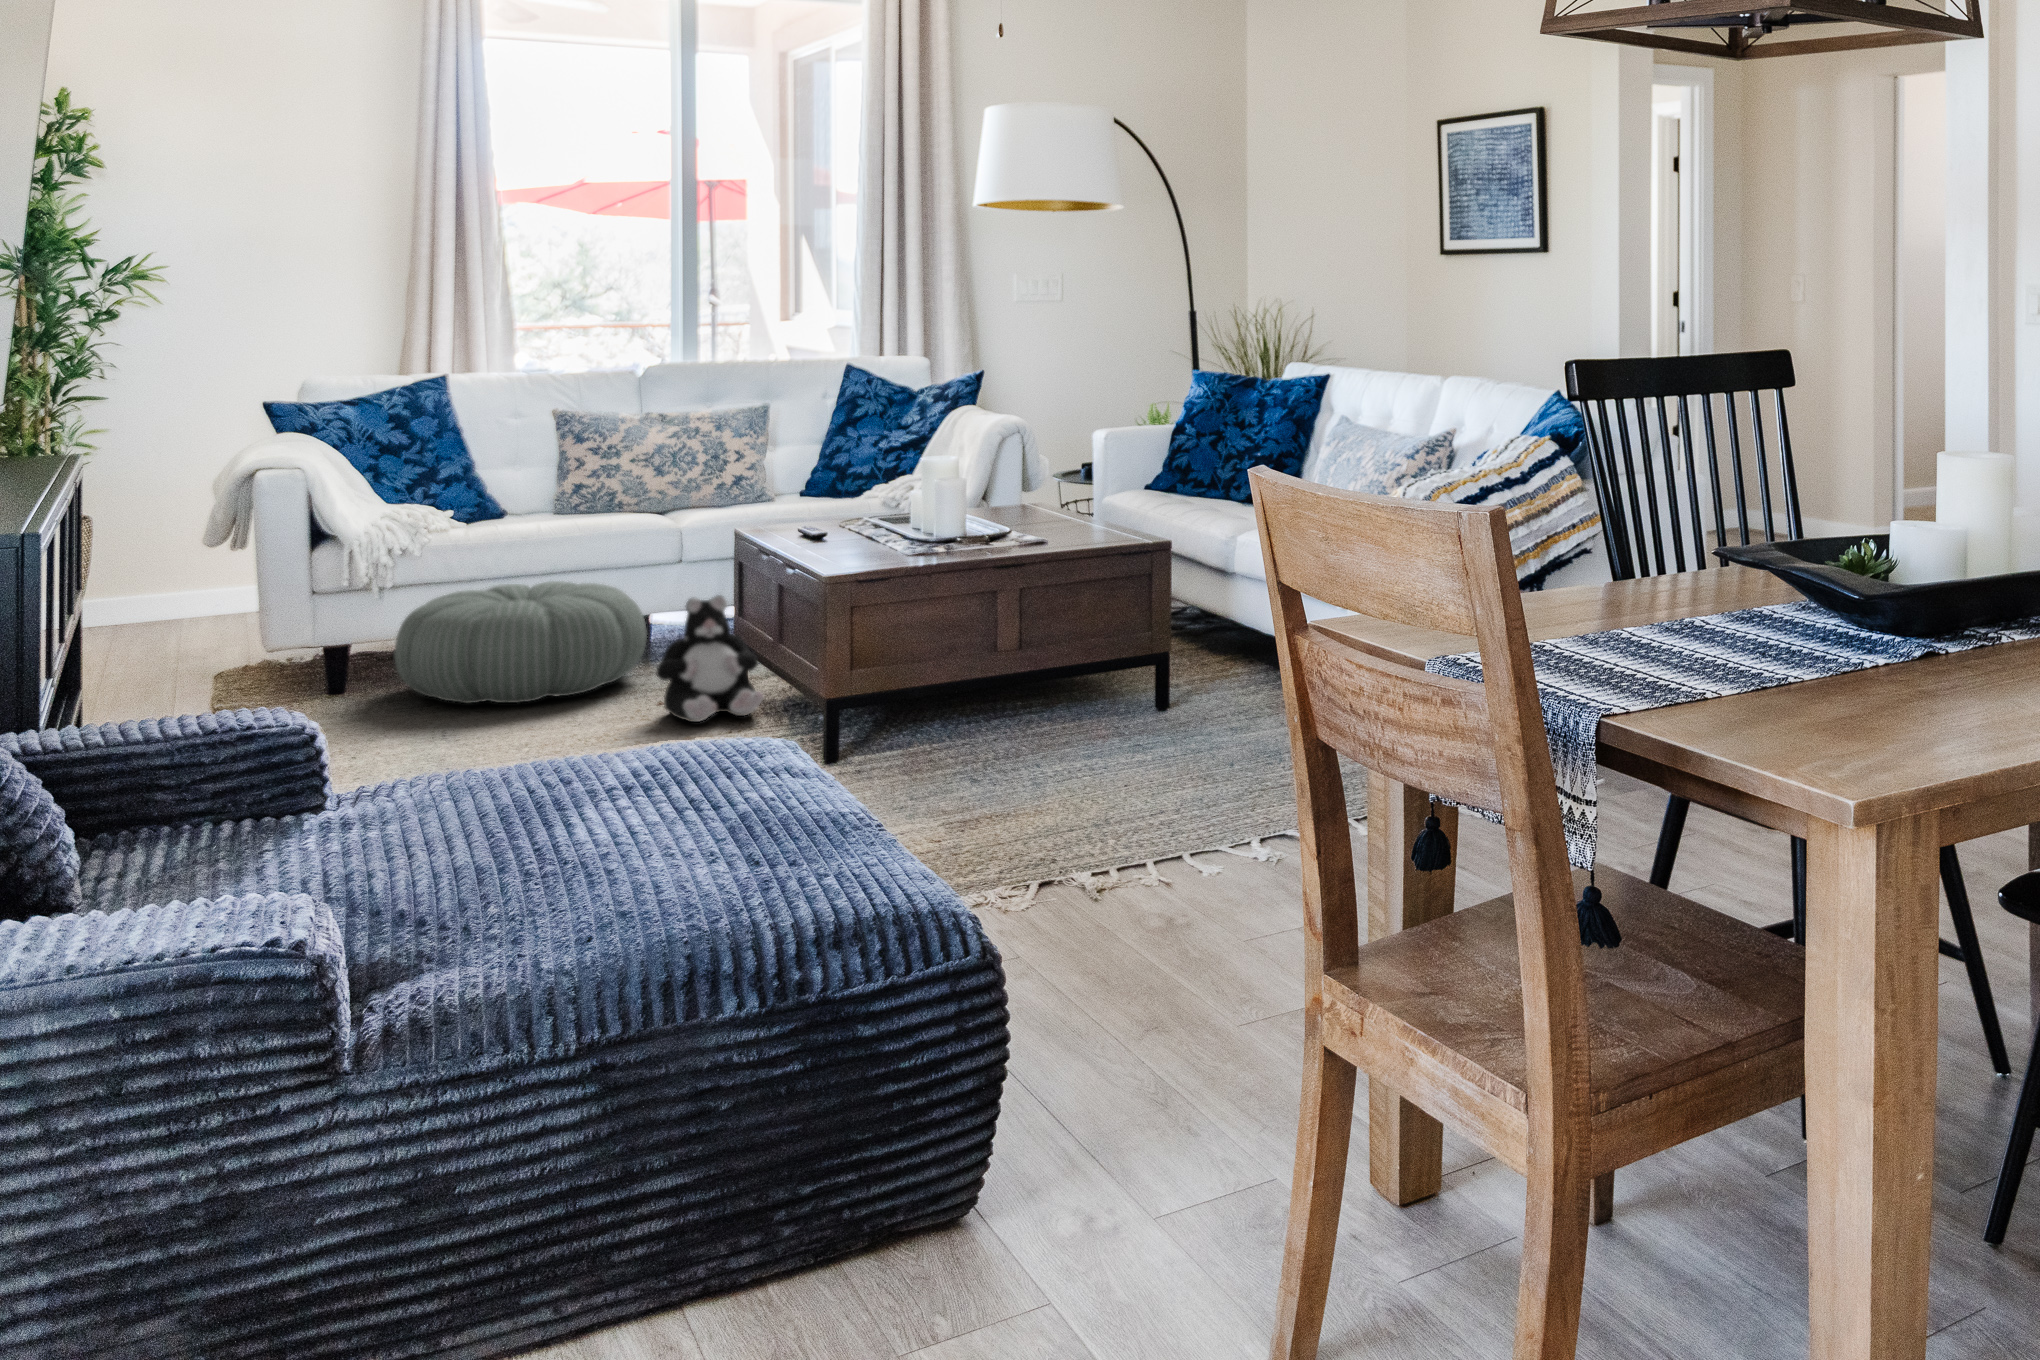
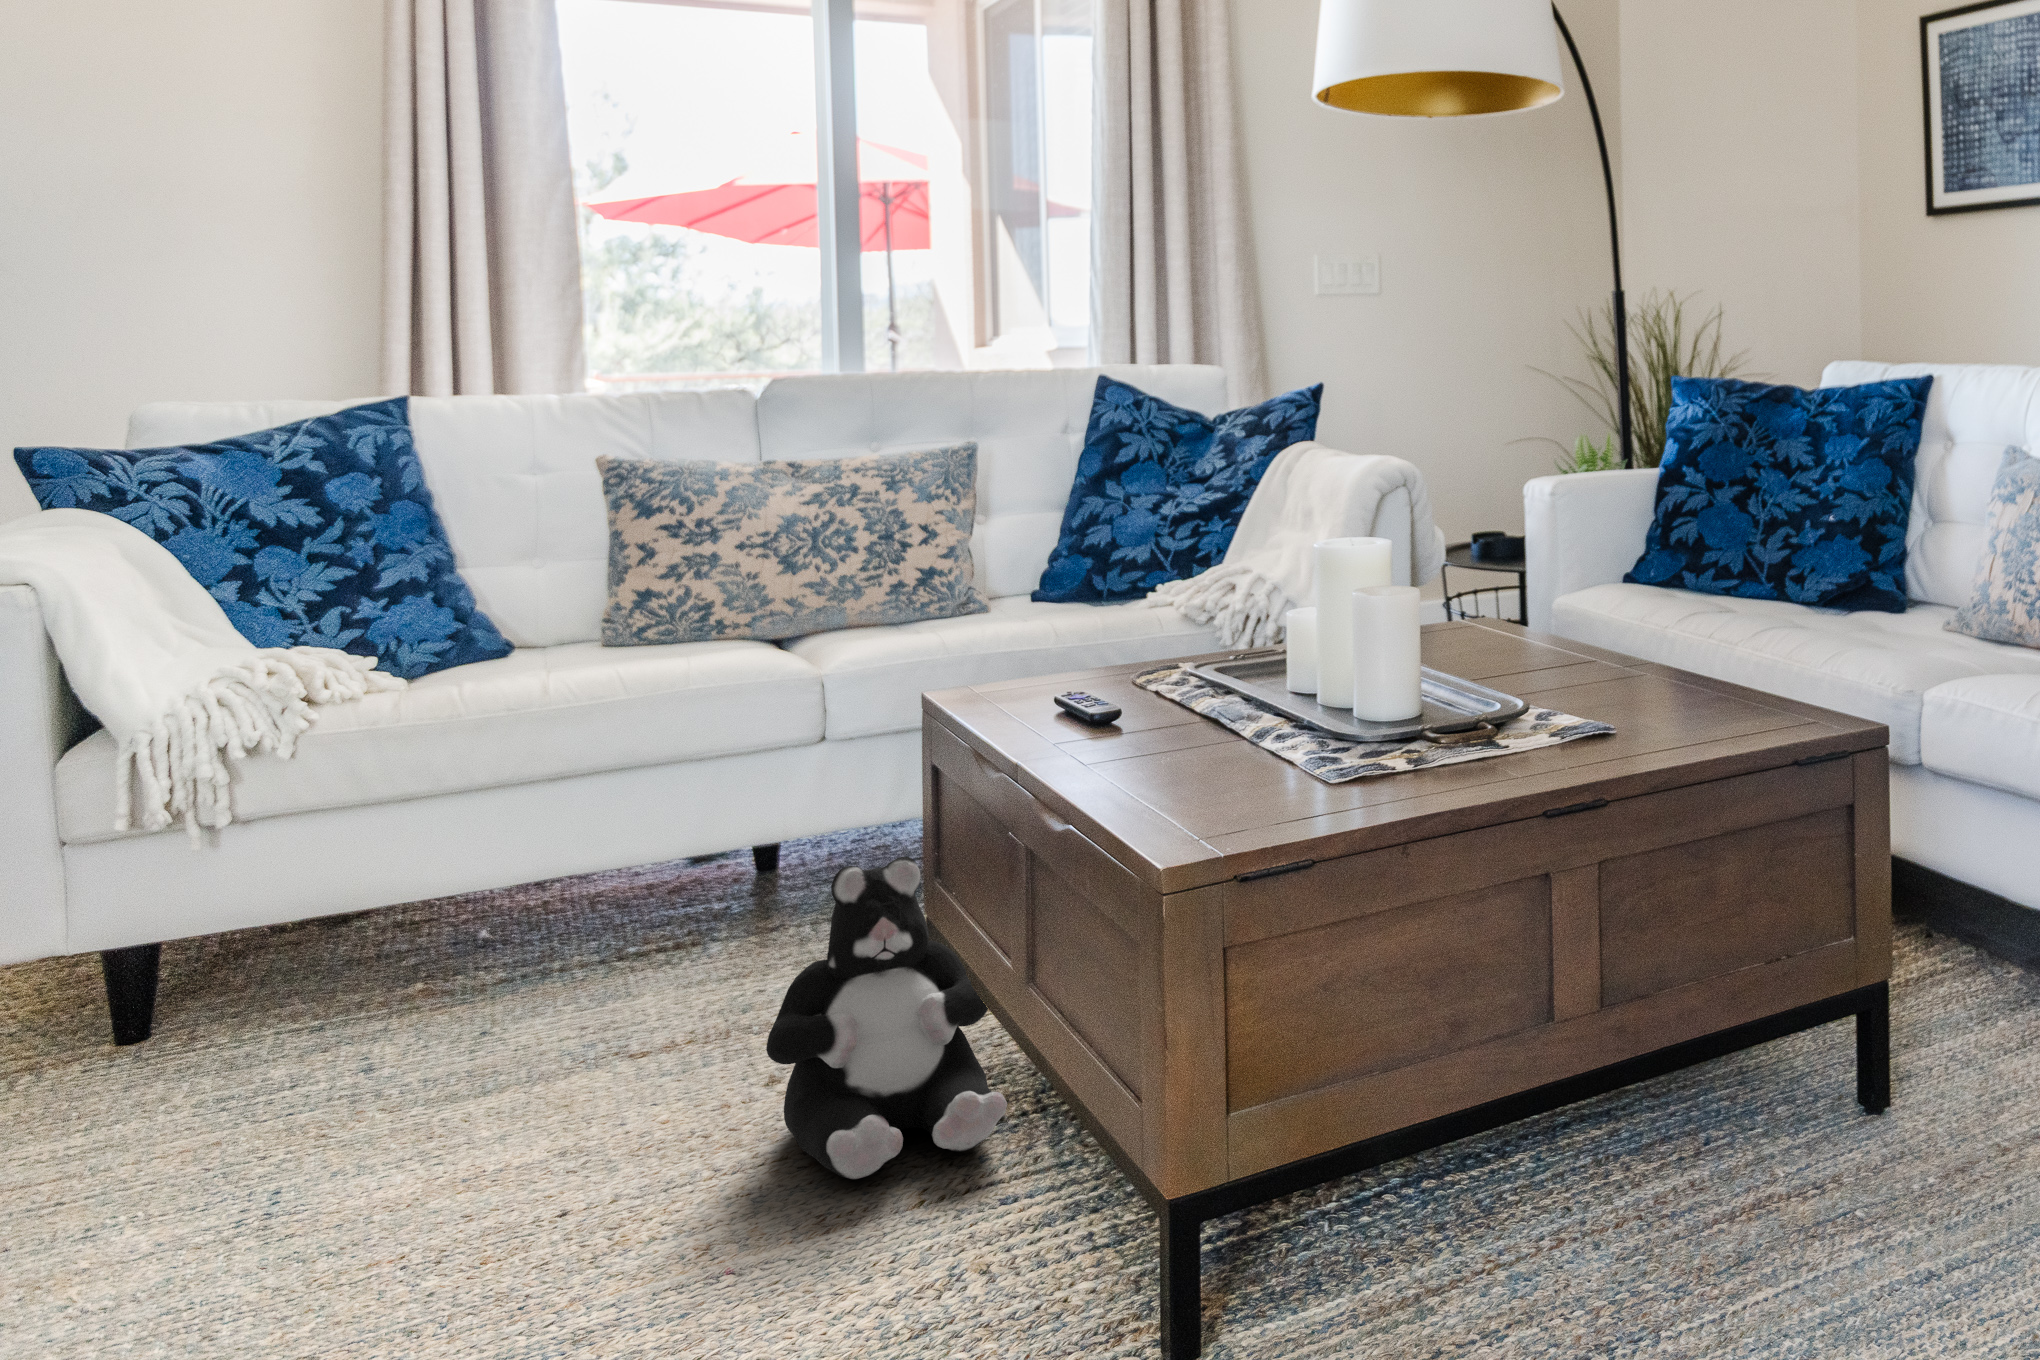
pouf: present [394,581,647,703] -> none [225,792,756,1092]

